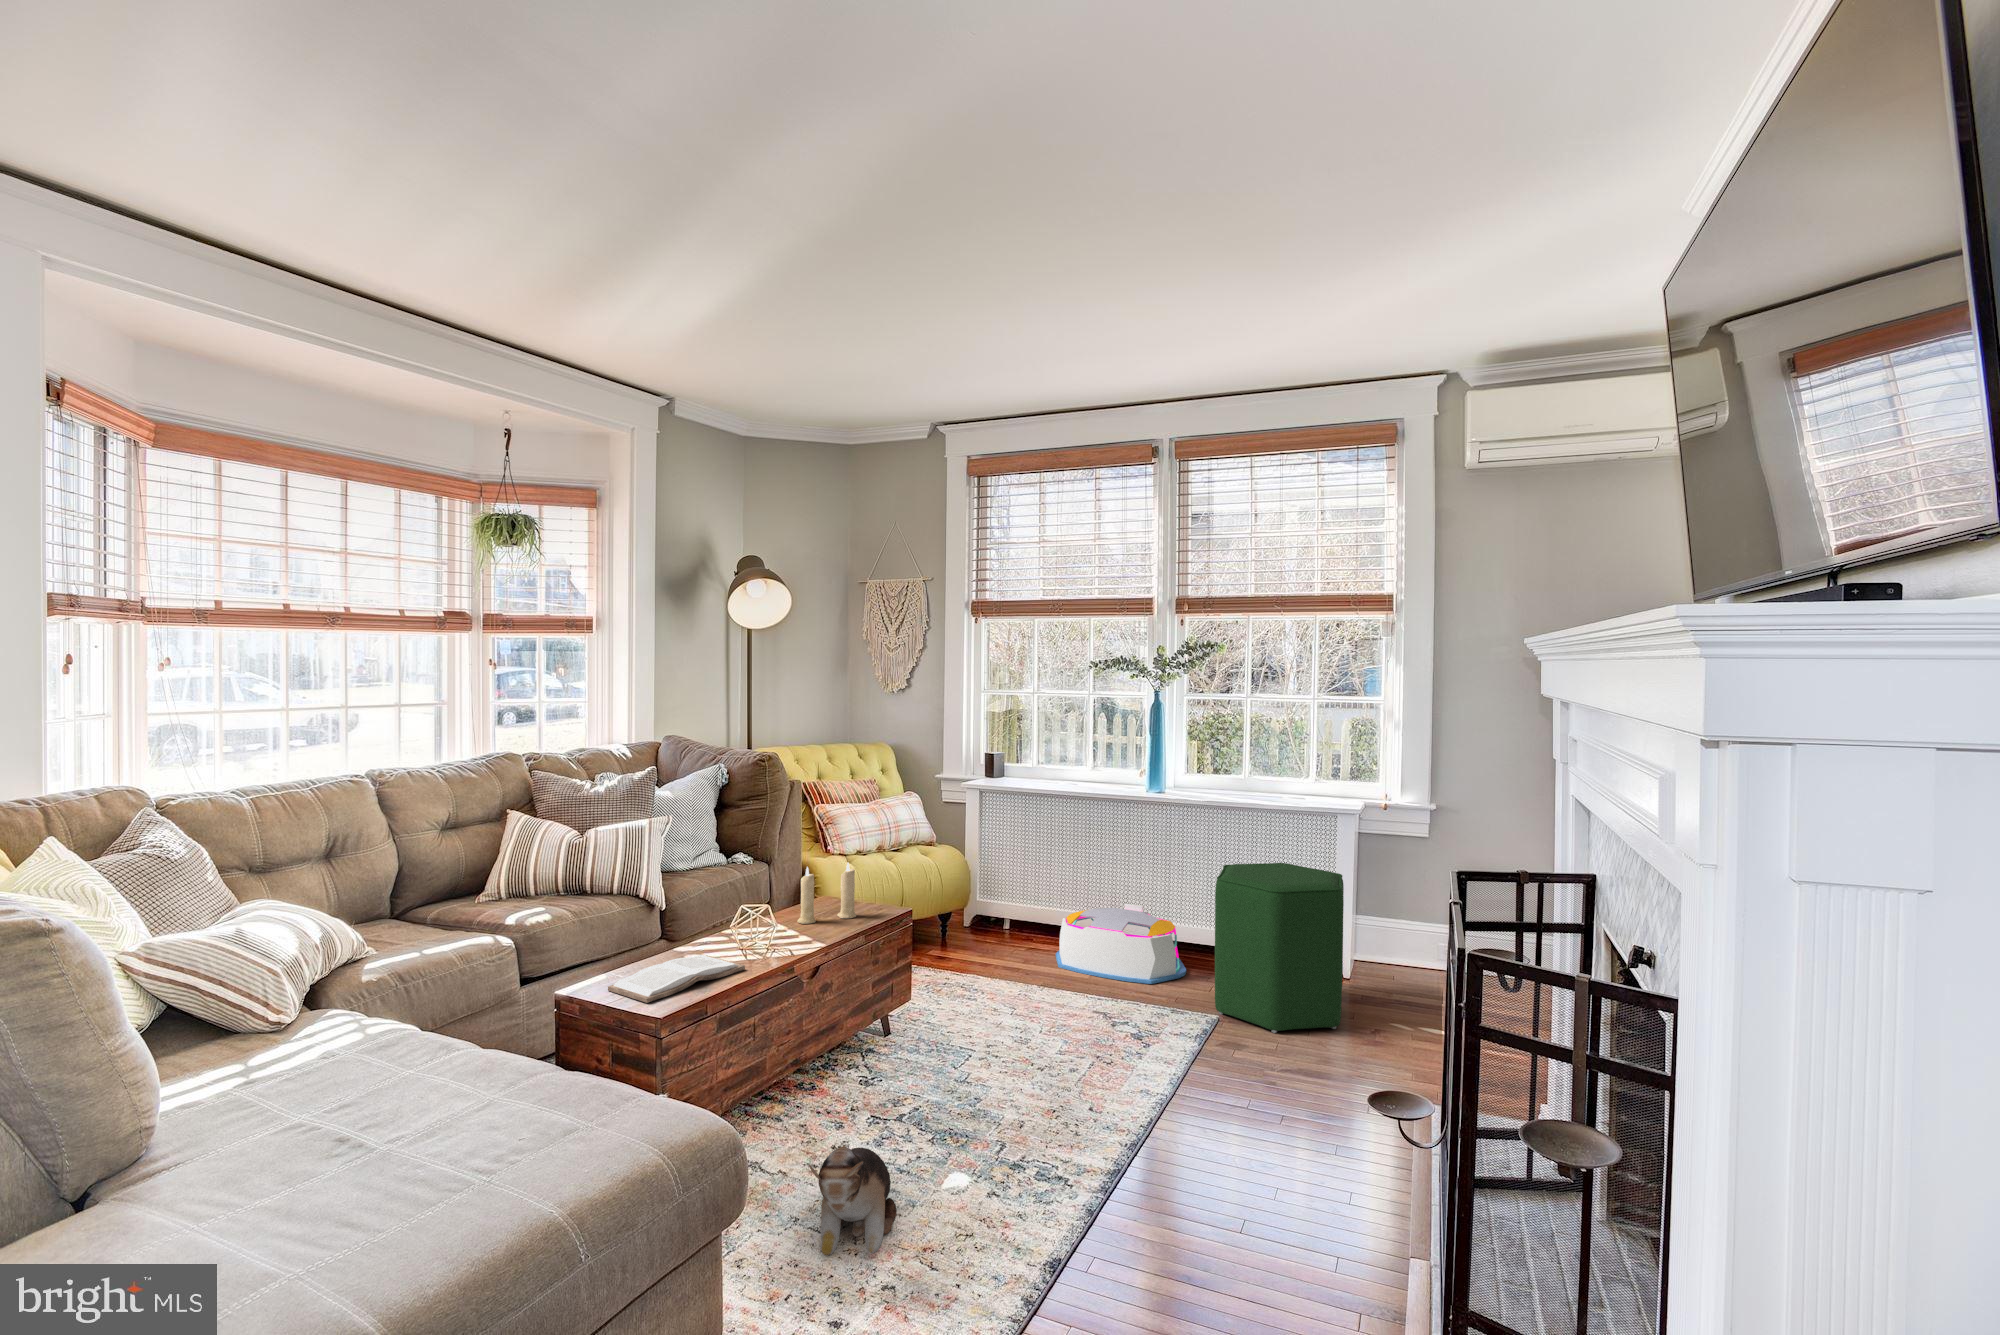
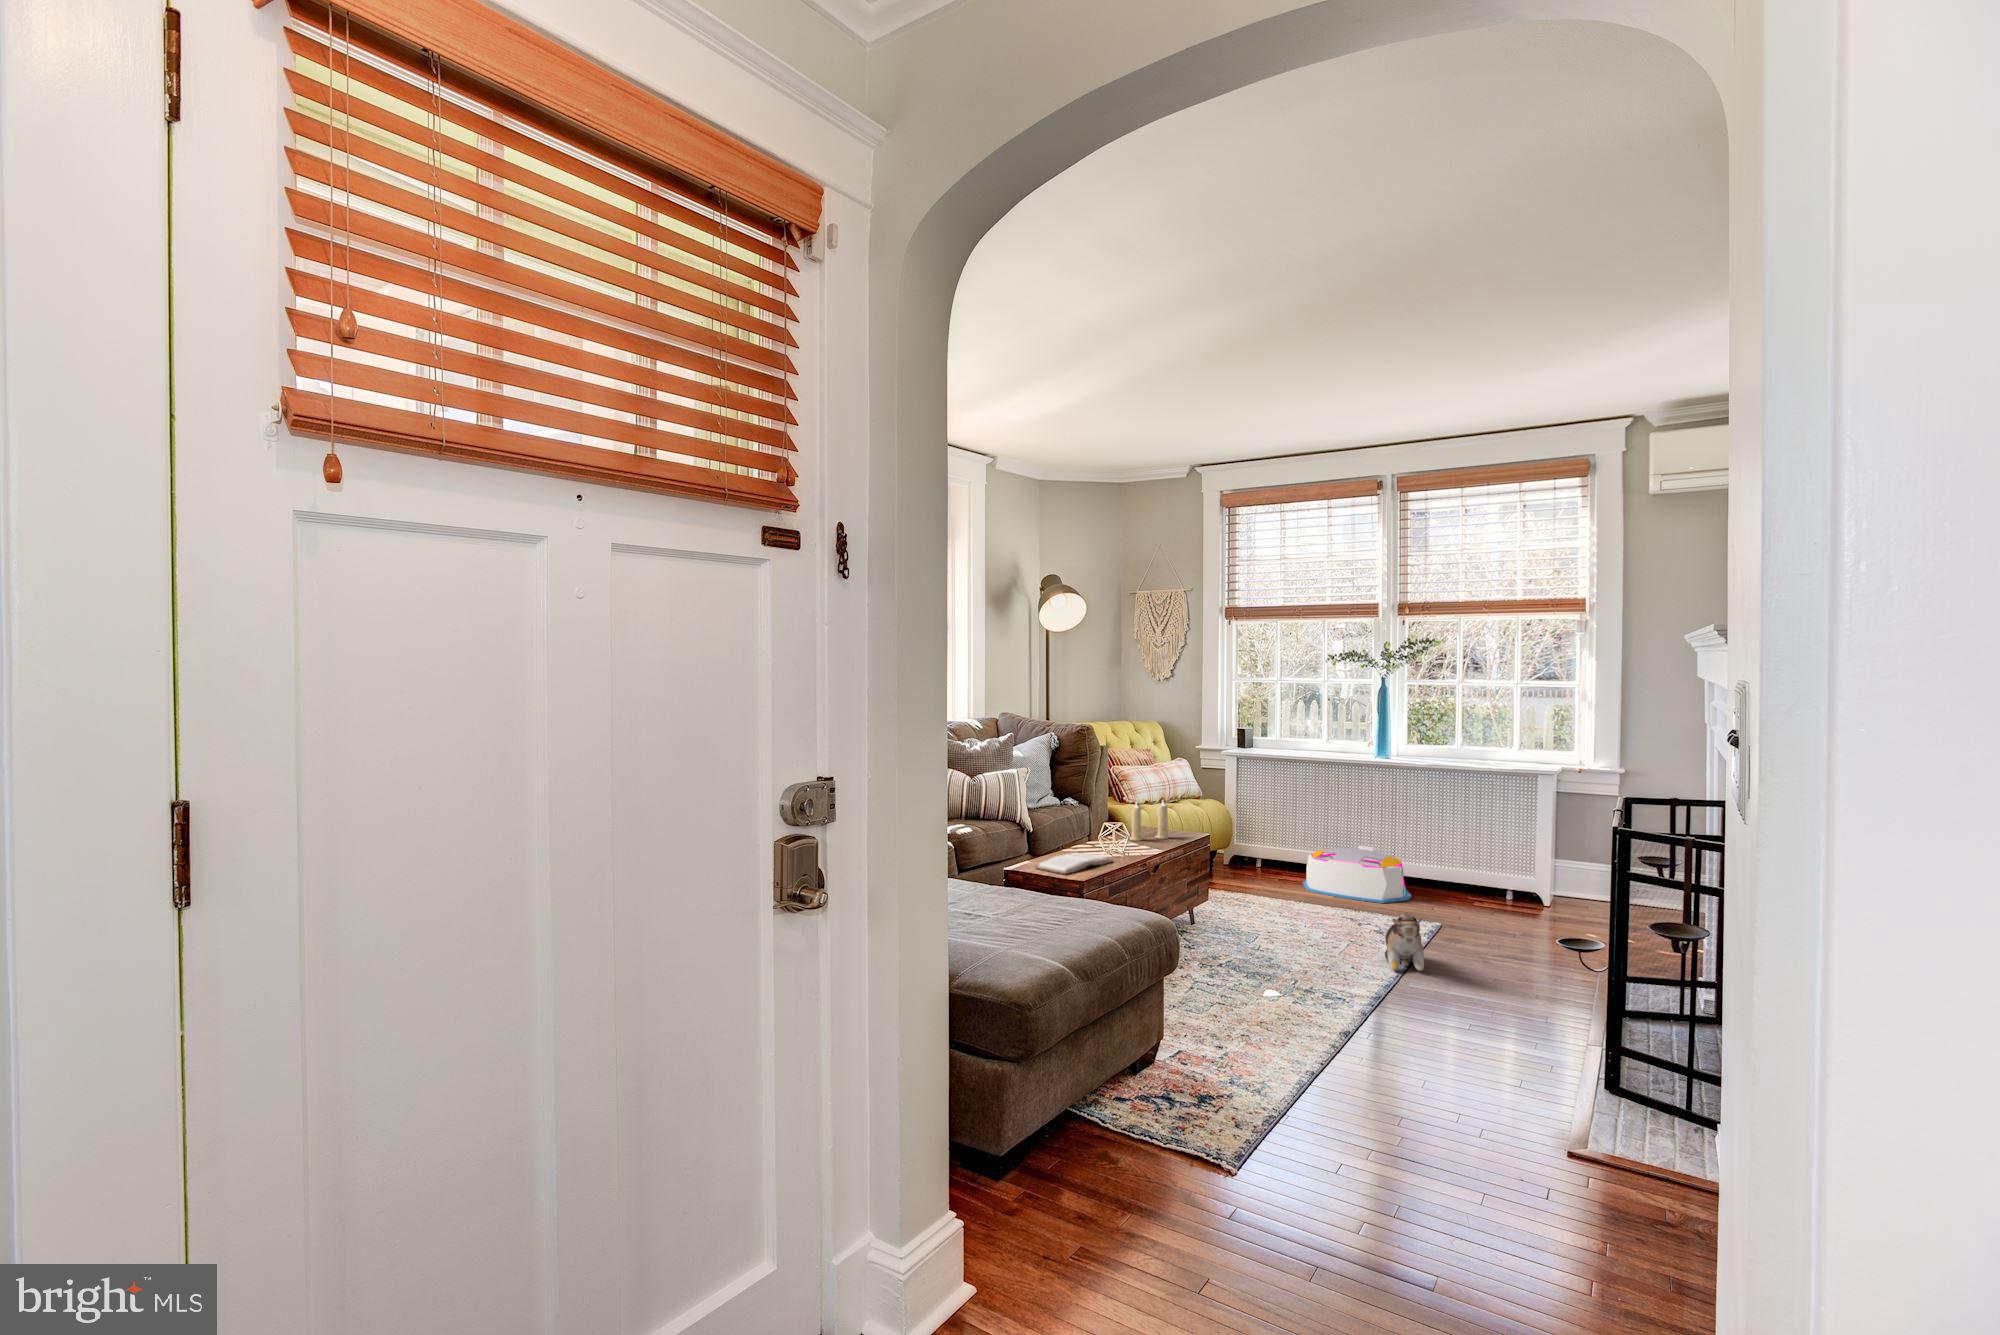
ottoman: present [1215,863,1344,1033] -> none [1437,811,1542,934]
plush toy: present [809,1146,897,1256] -> present [1385,913,1424,971]

